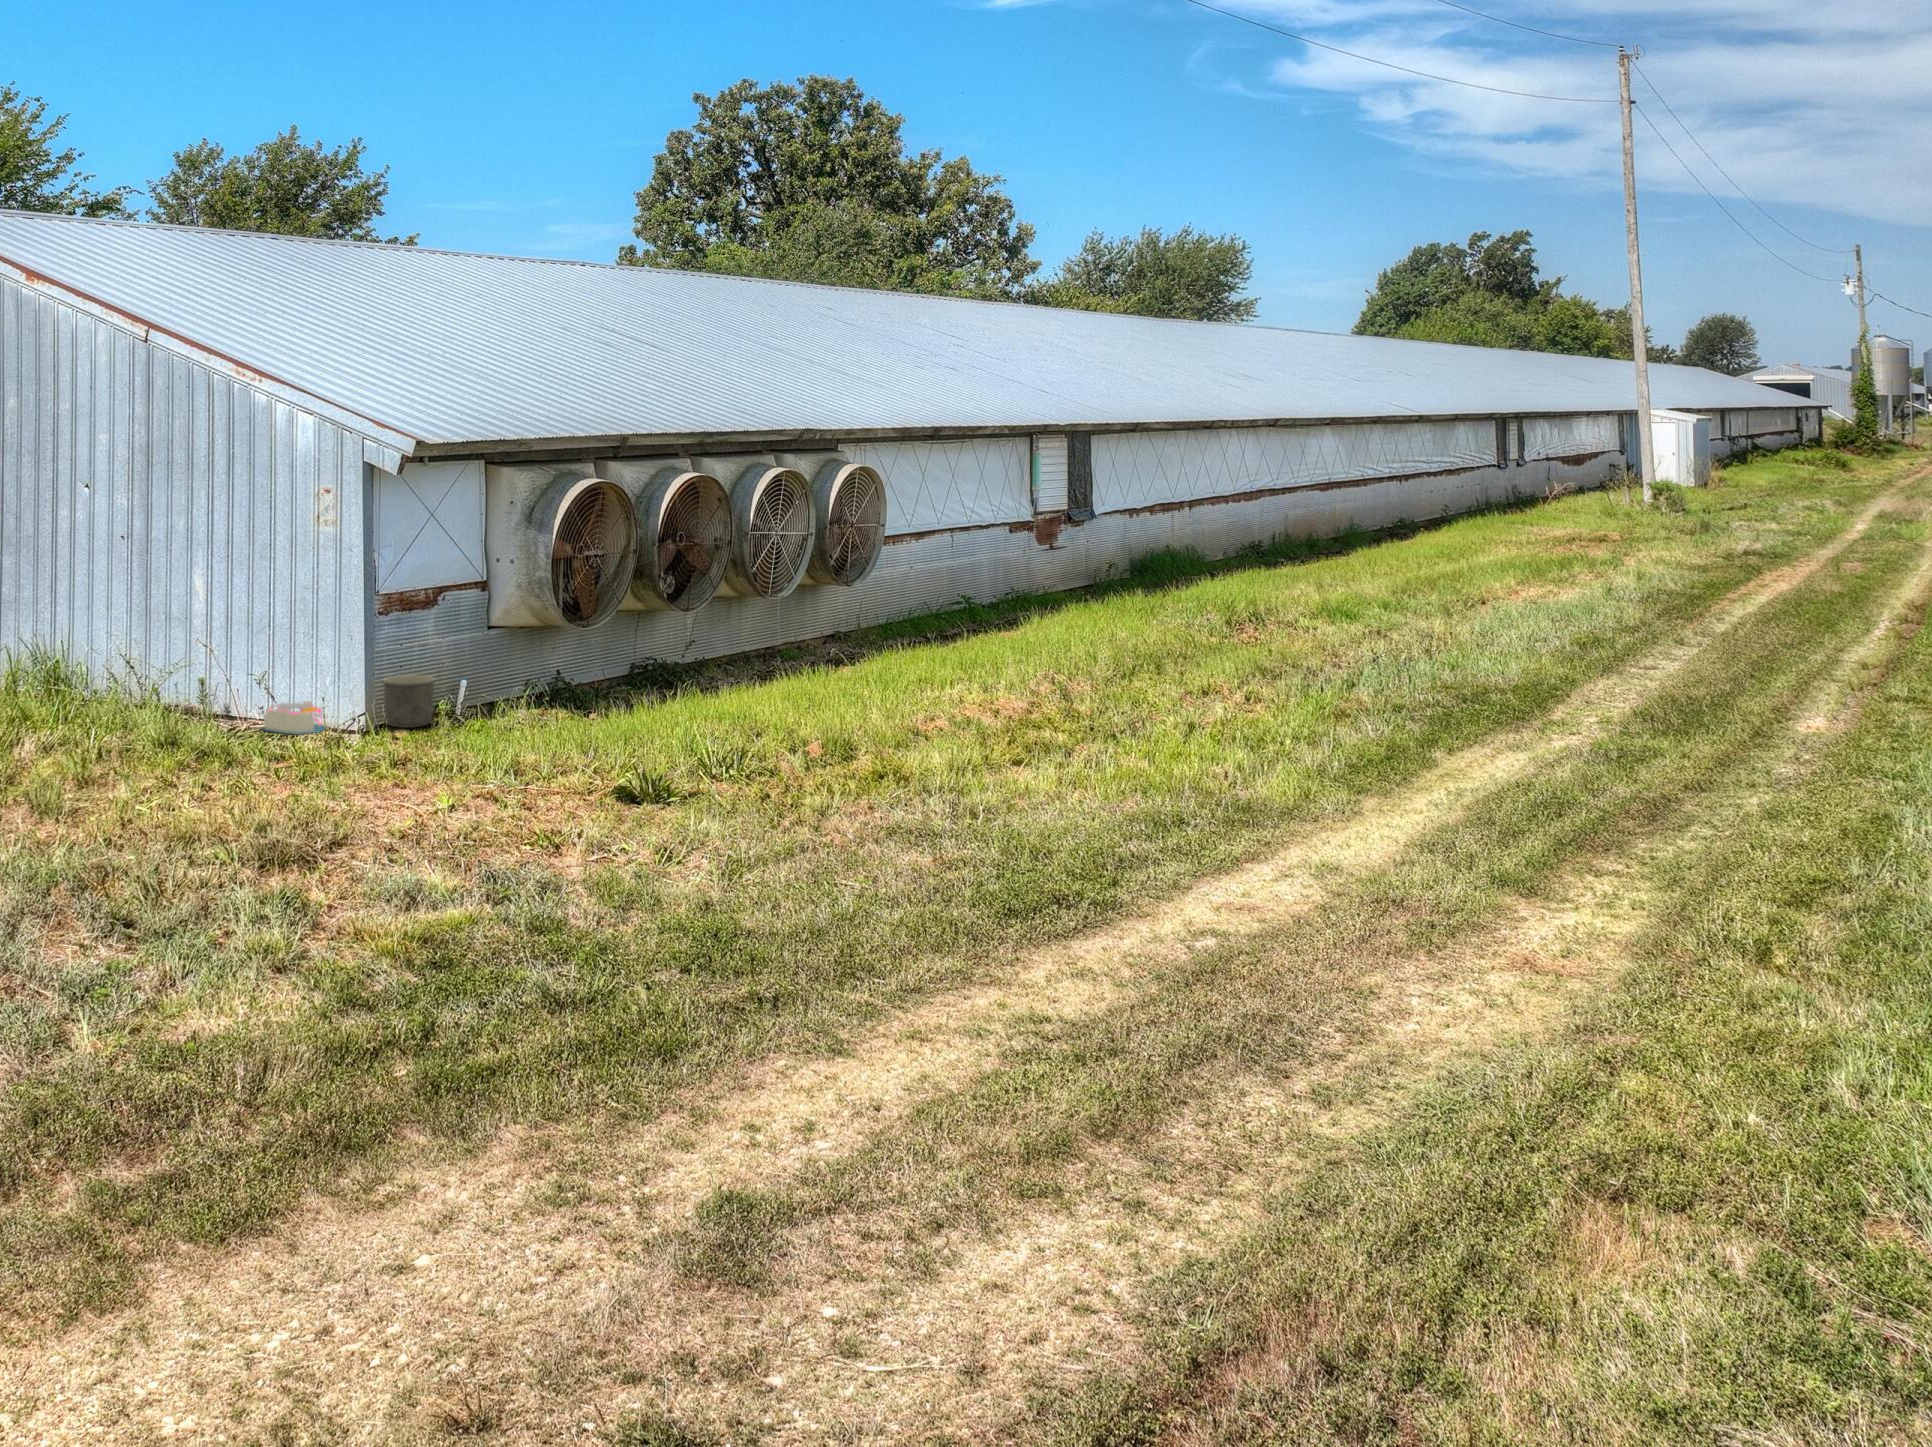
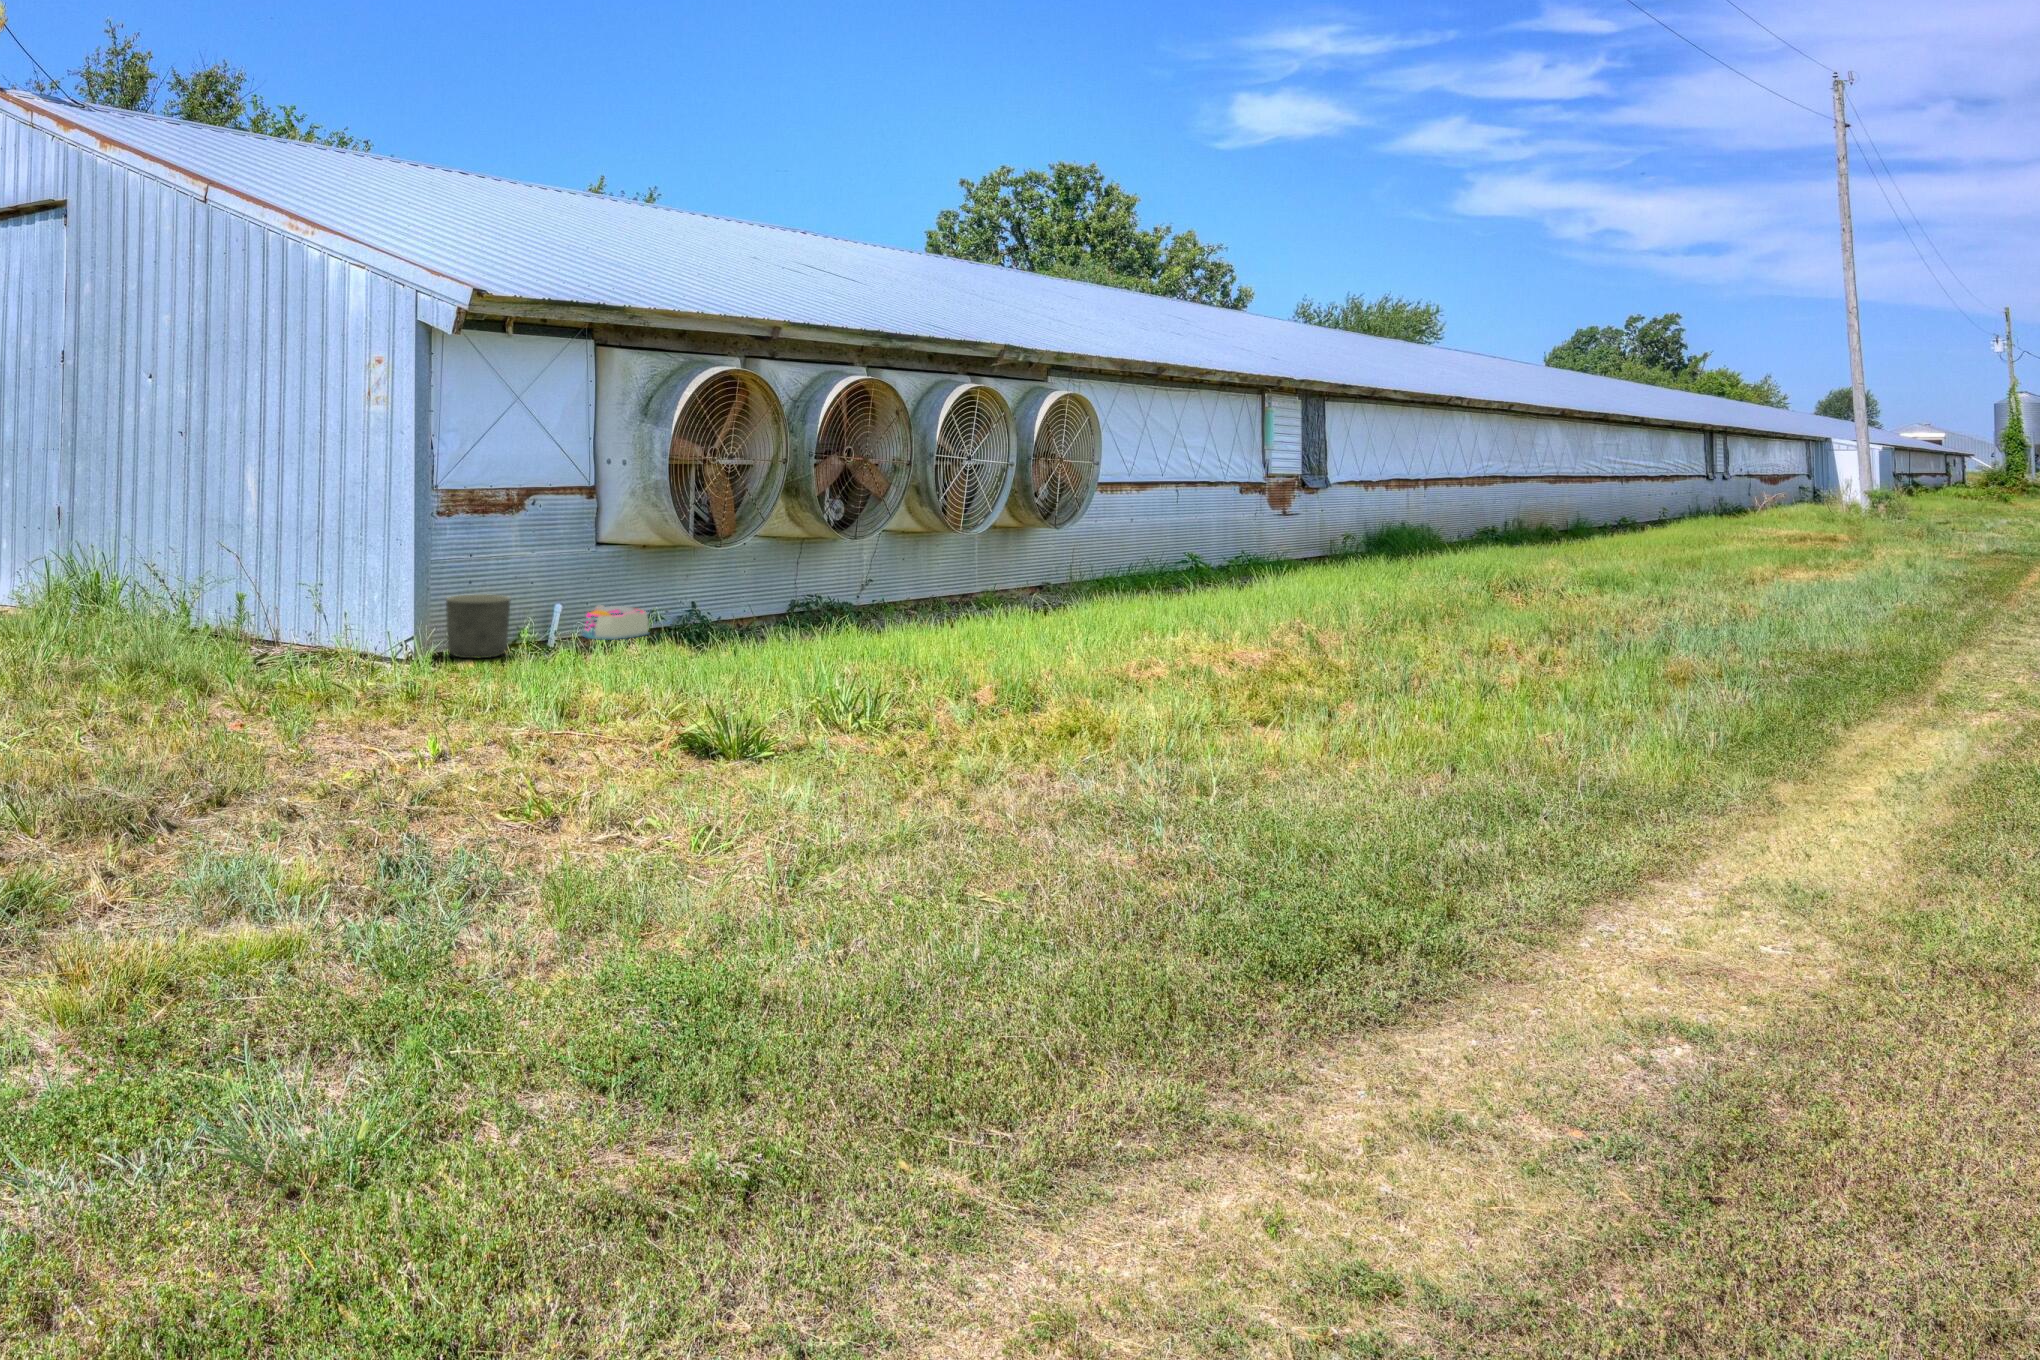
storage bin: present [264,701,325,735] -> present [582,605,649,640]

